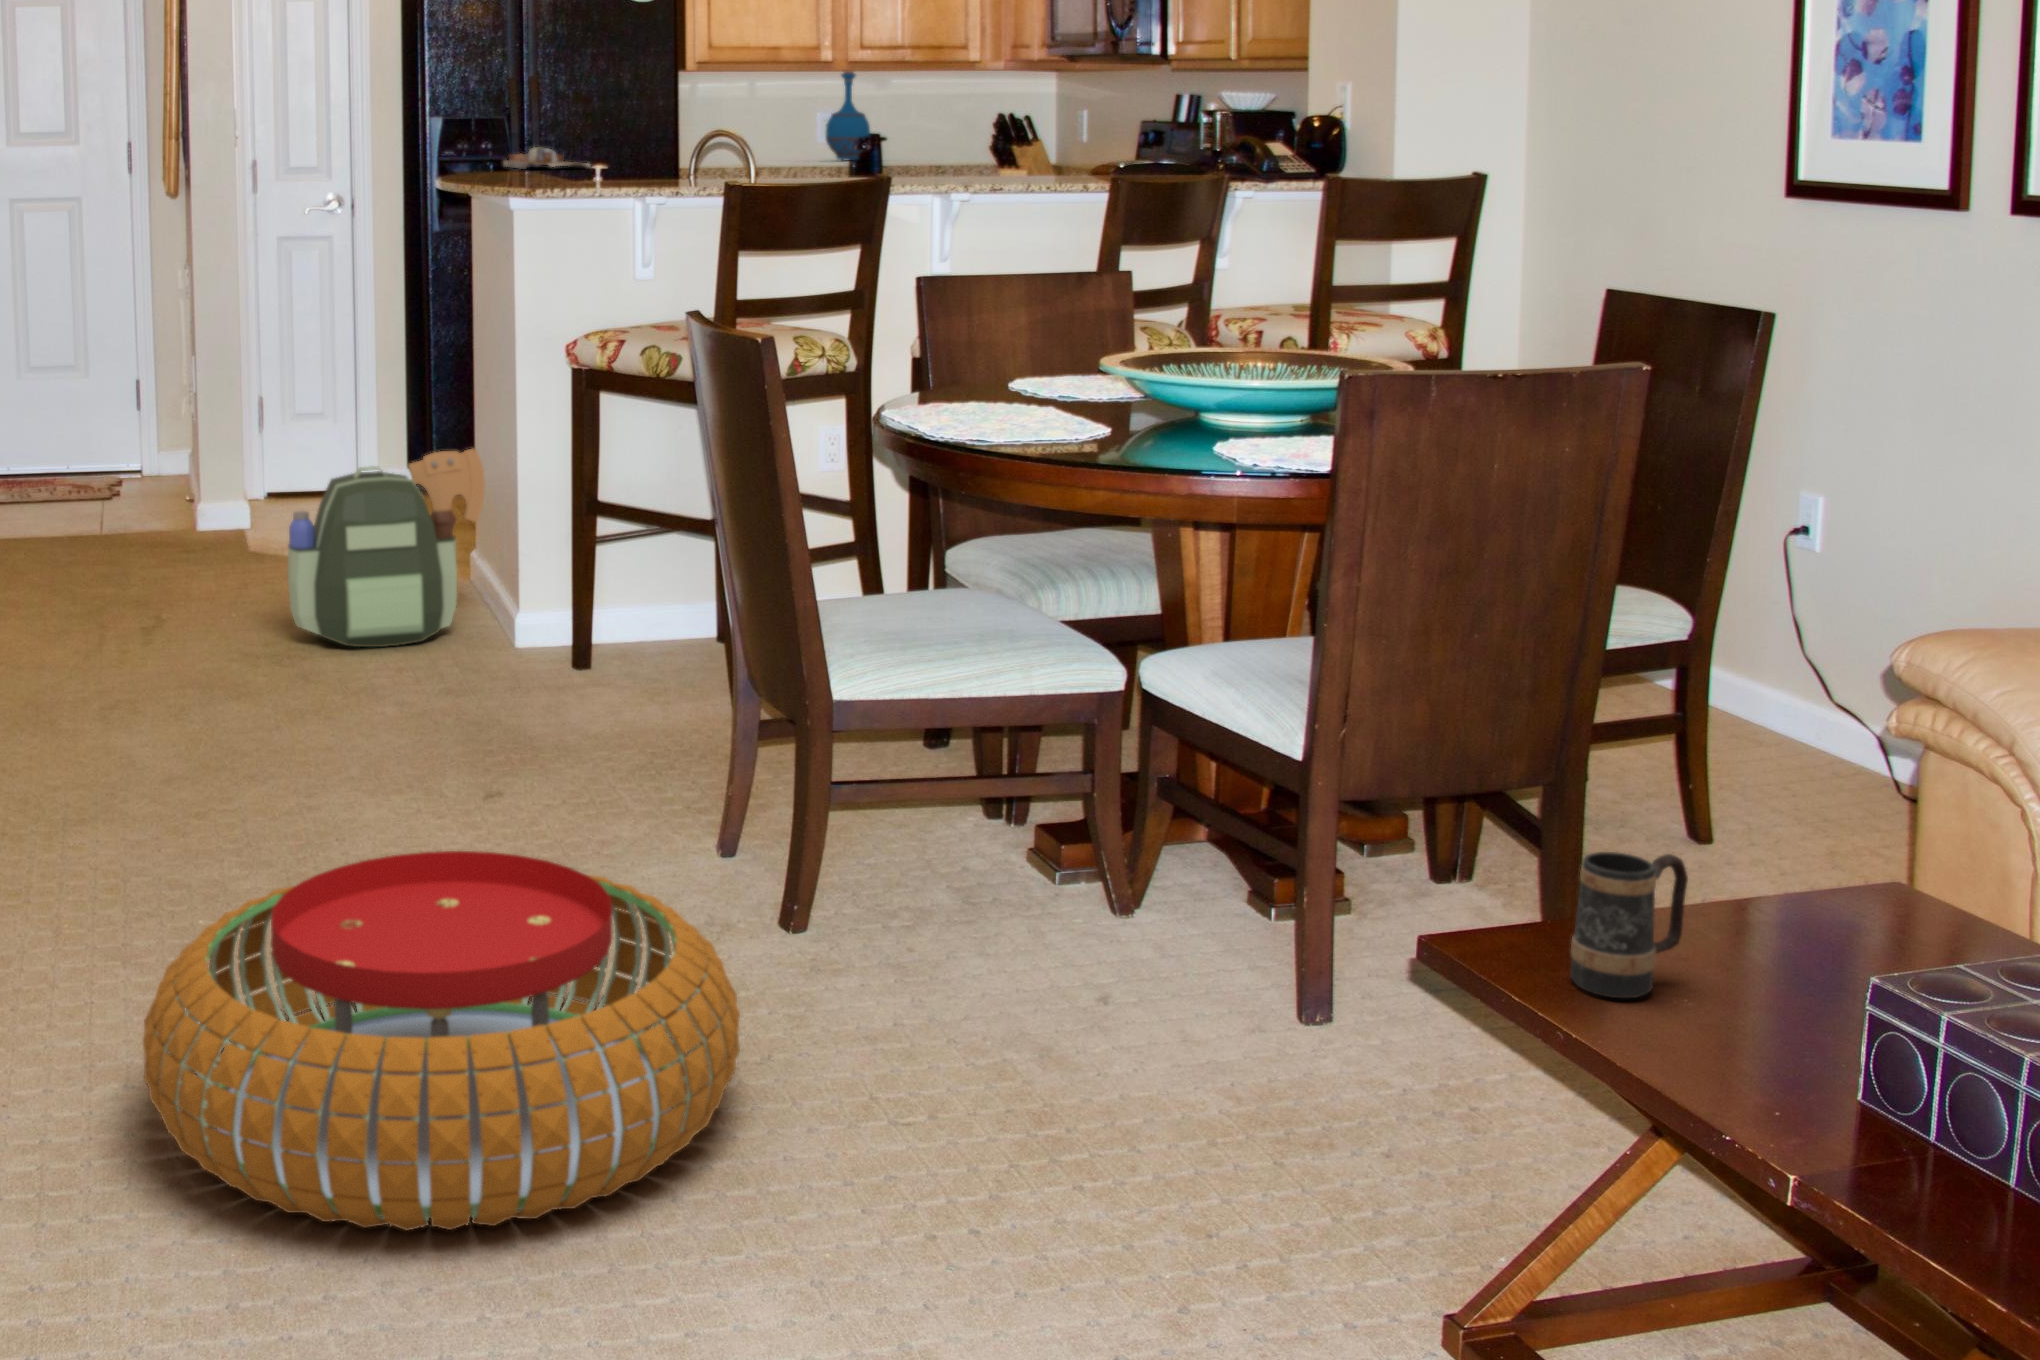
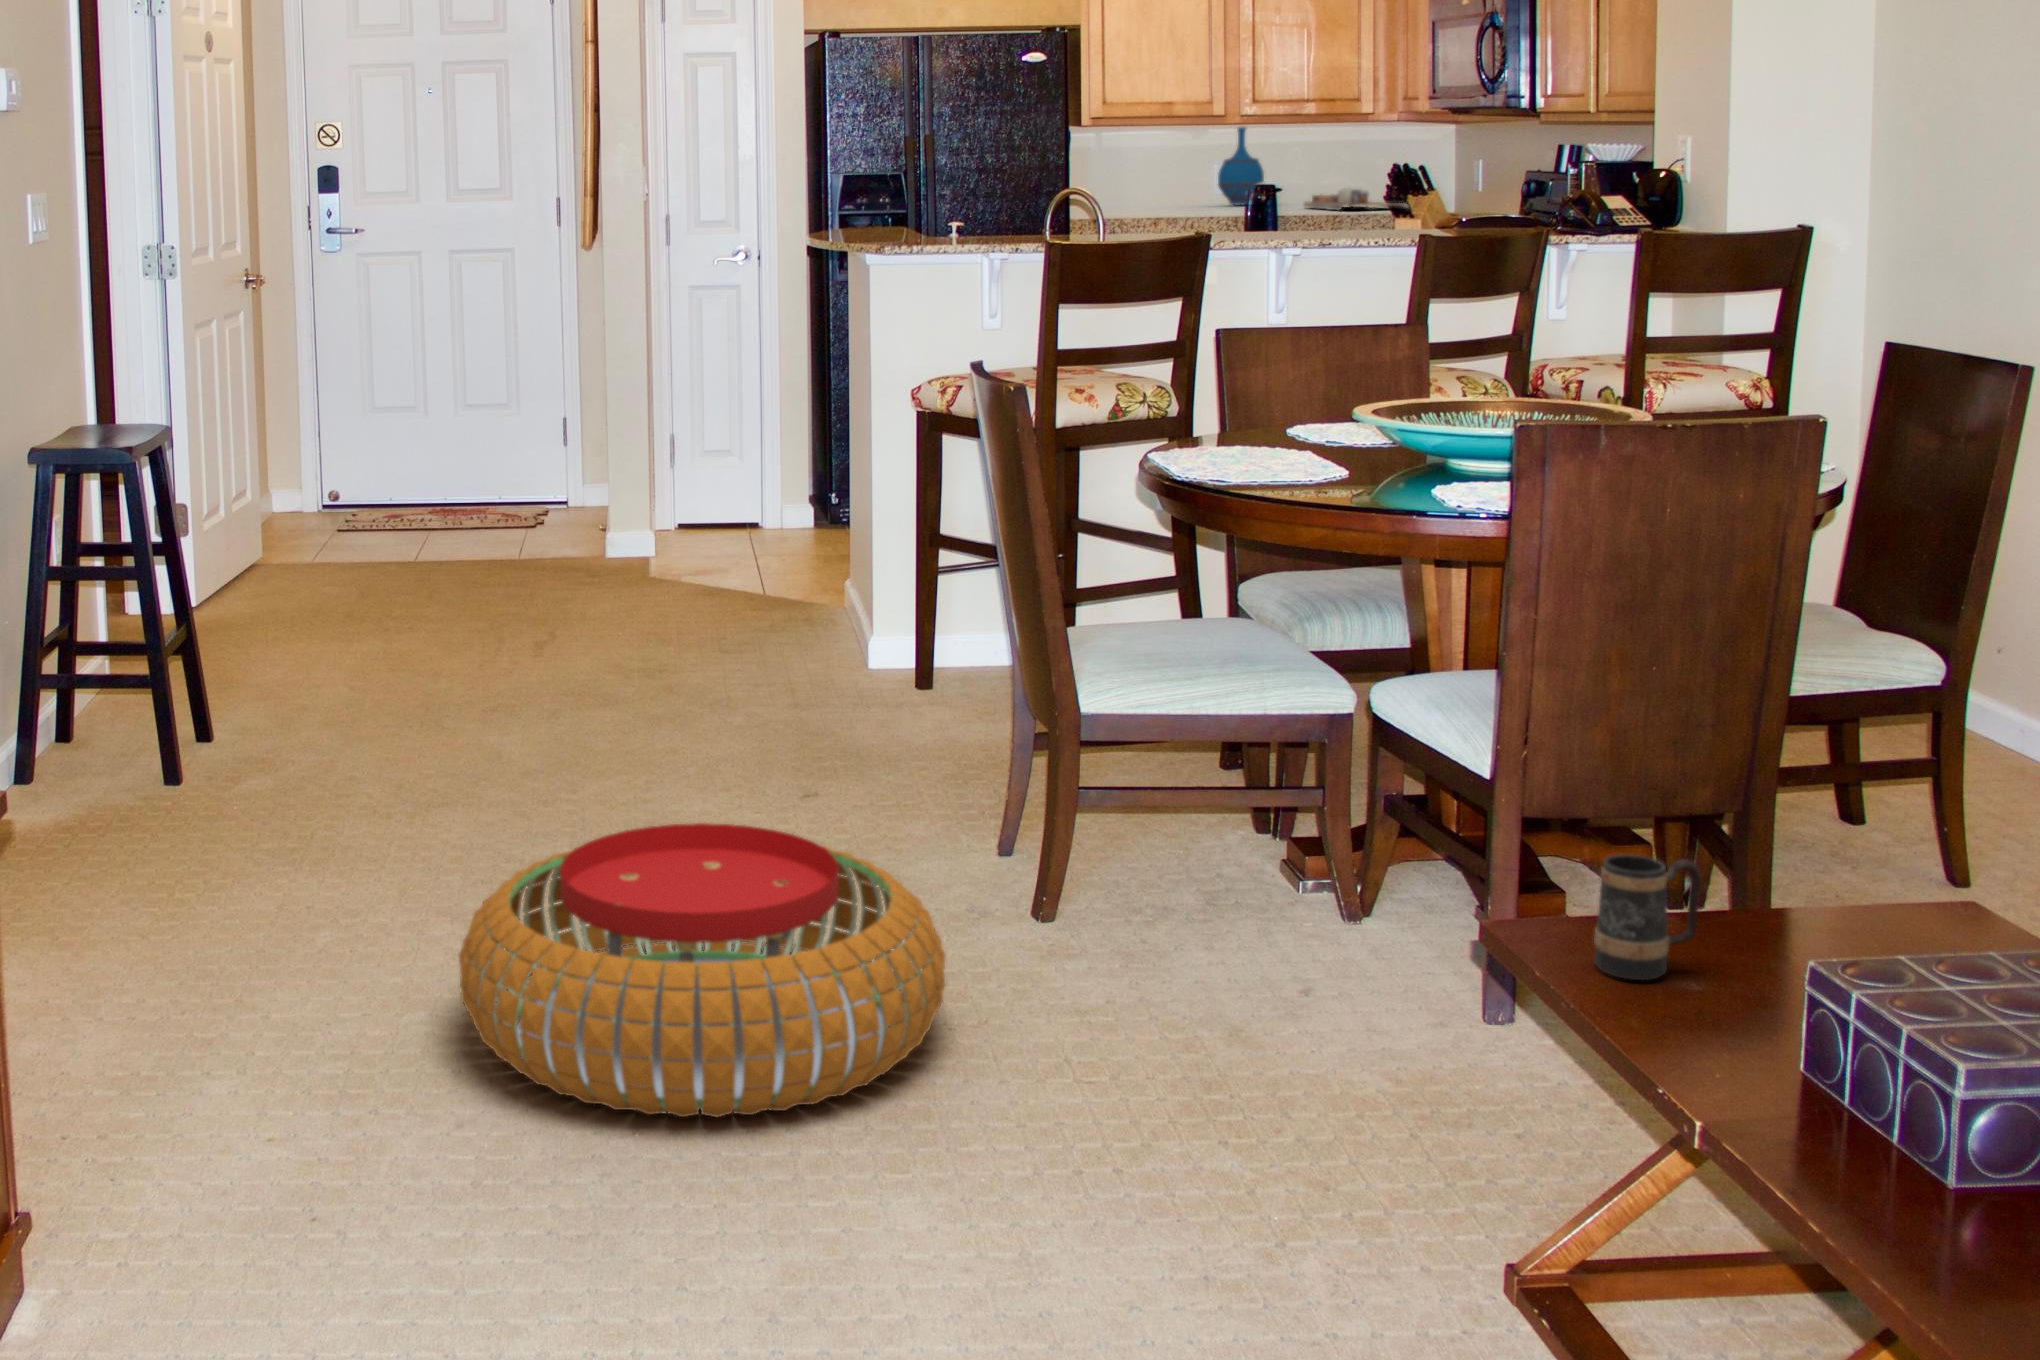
cutting board: present [503,147,591,169] -> present [1304,188,1408,210]
backpack: present [288,449,485,647] -> none [662,485,839,662]

